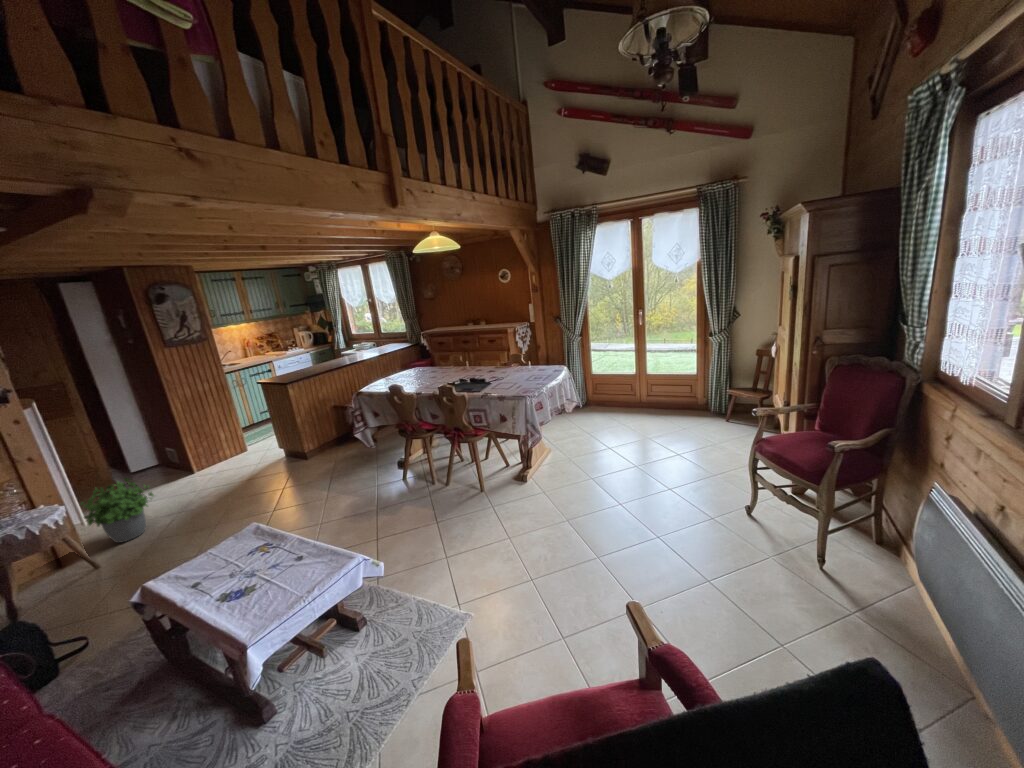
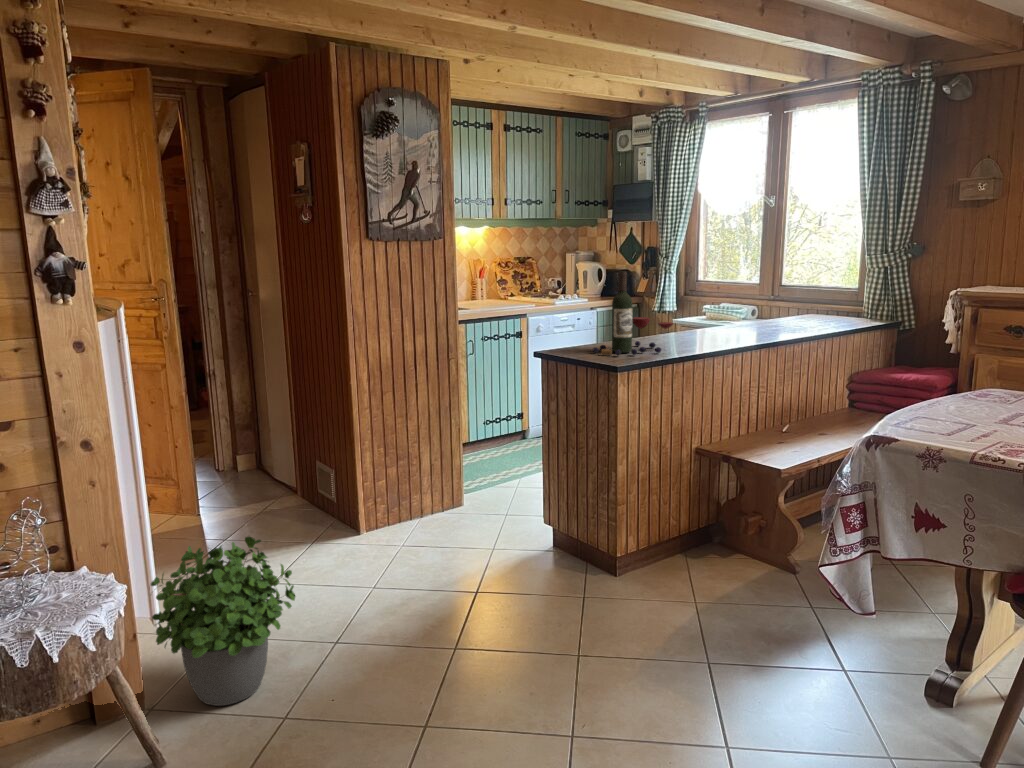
wine bottle: none [280,347,314,379] -> present [593,271,673,356]

